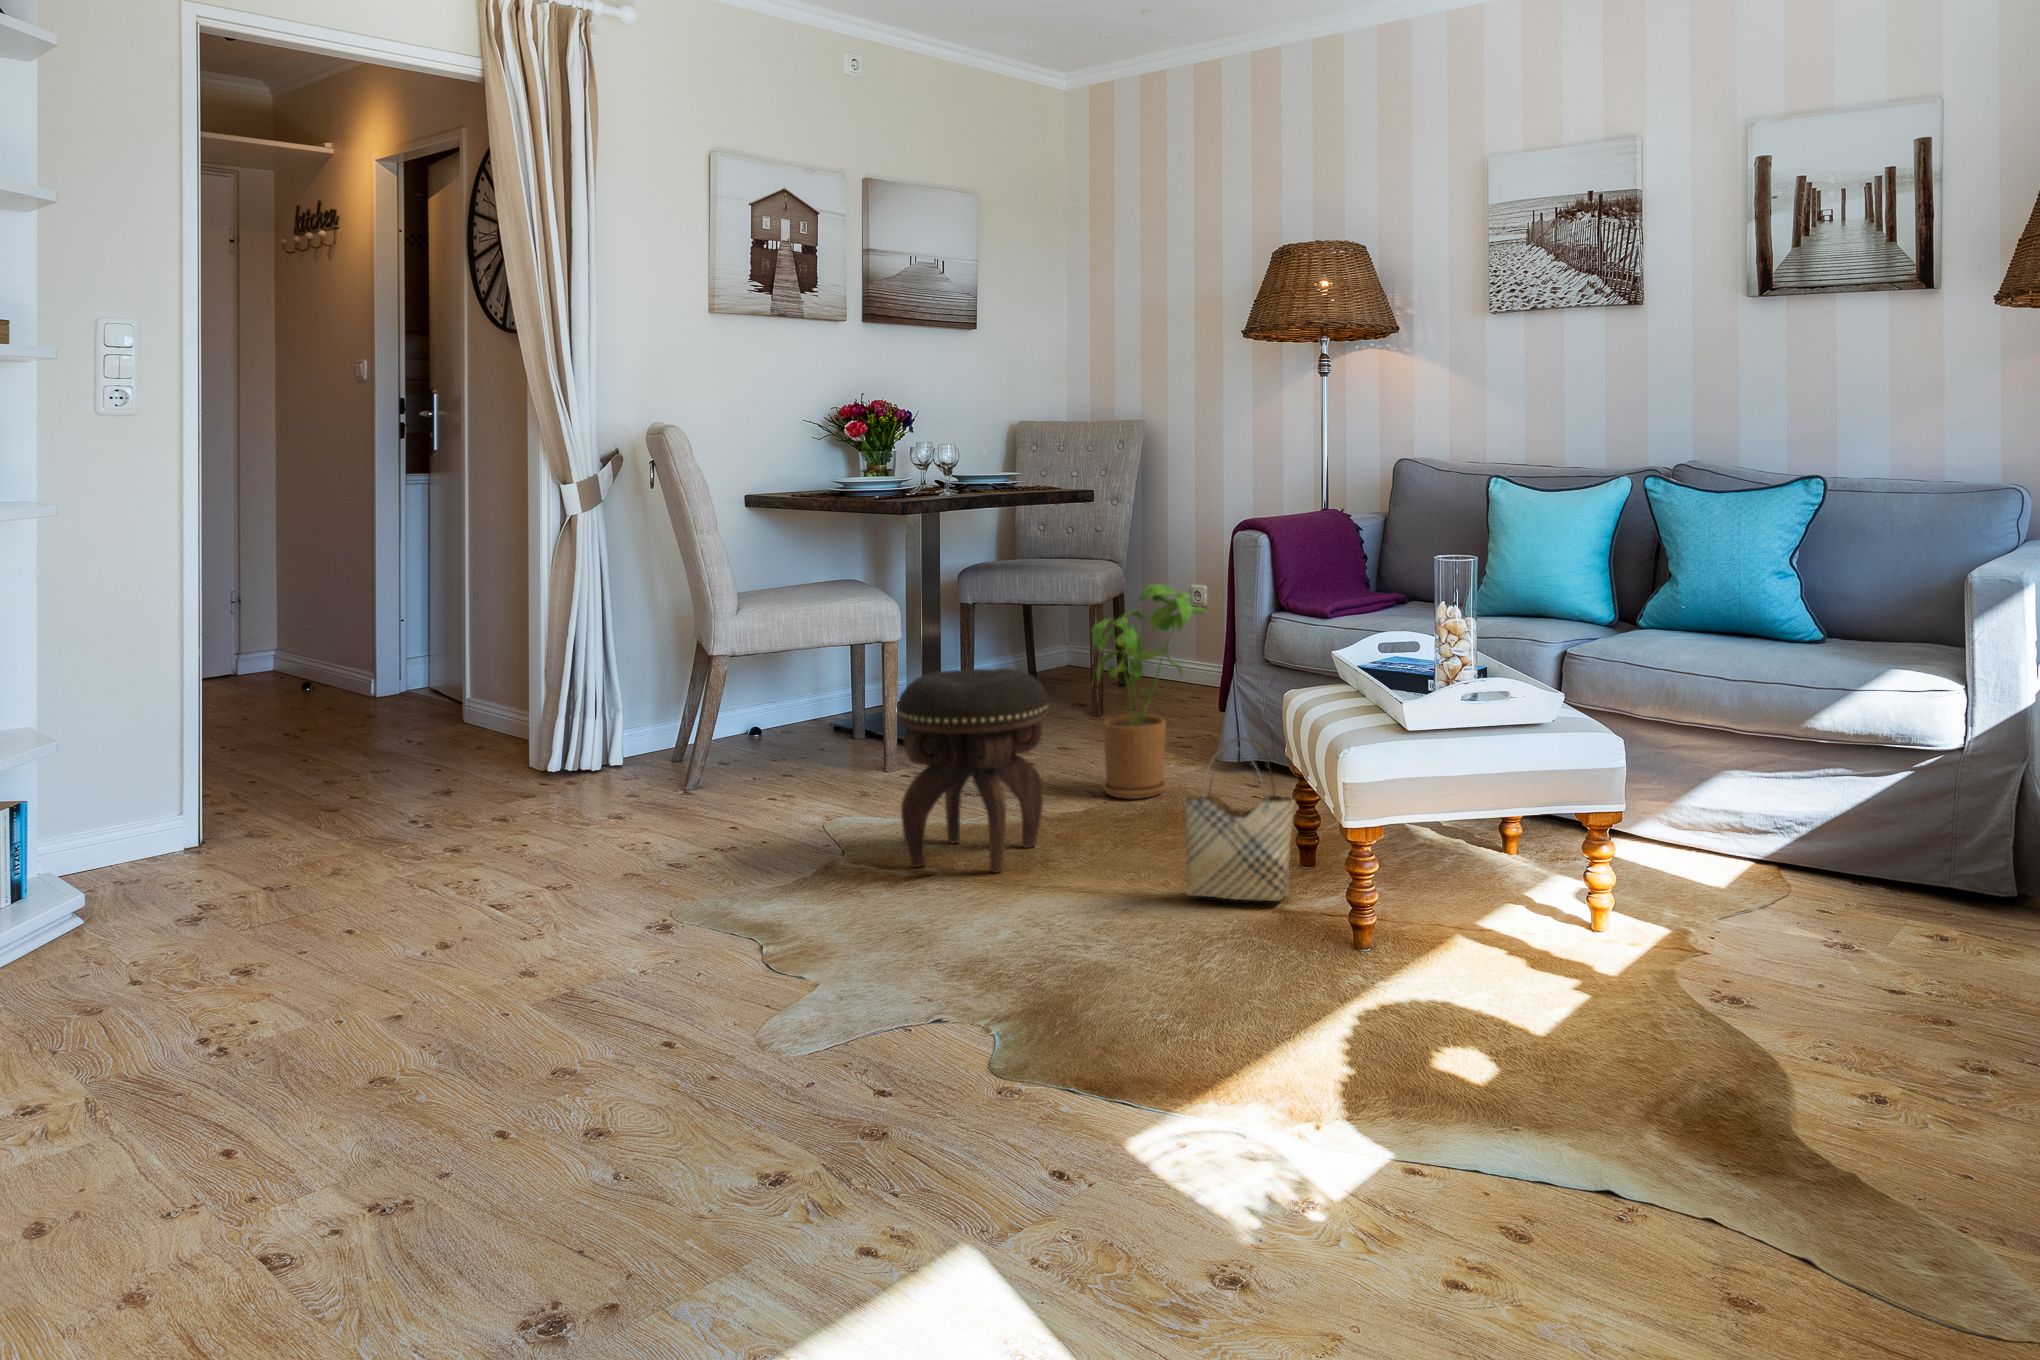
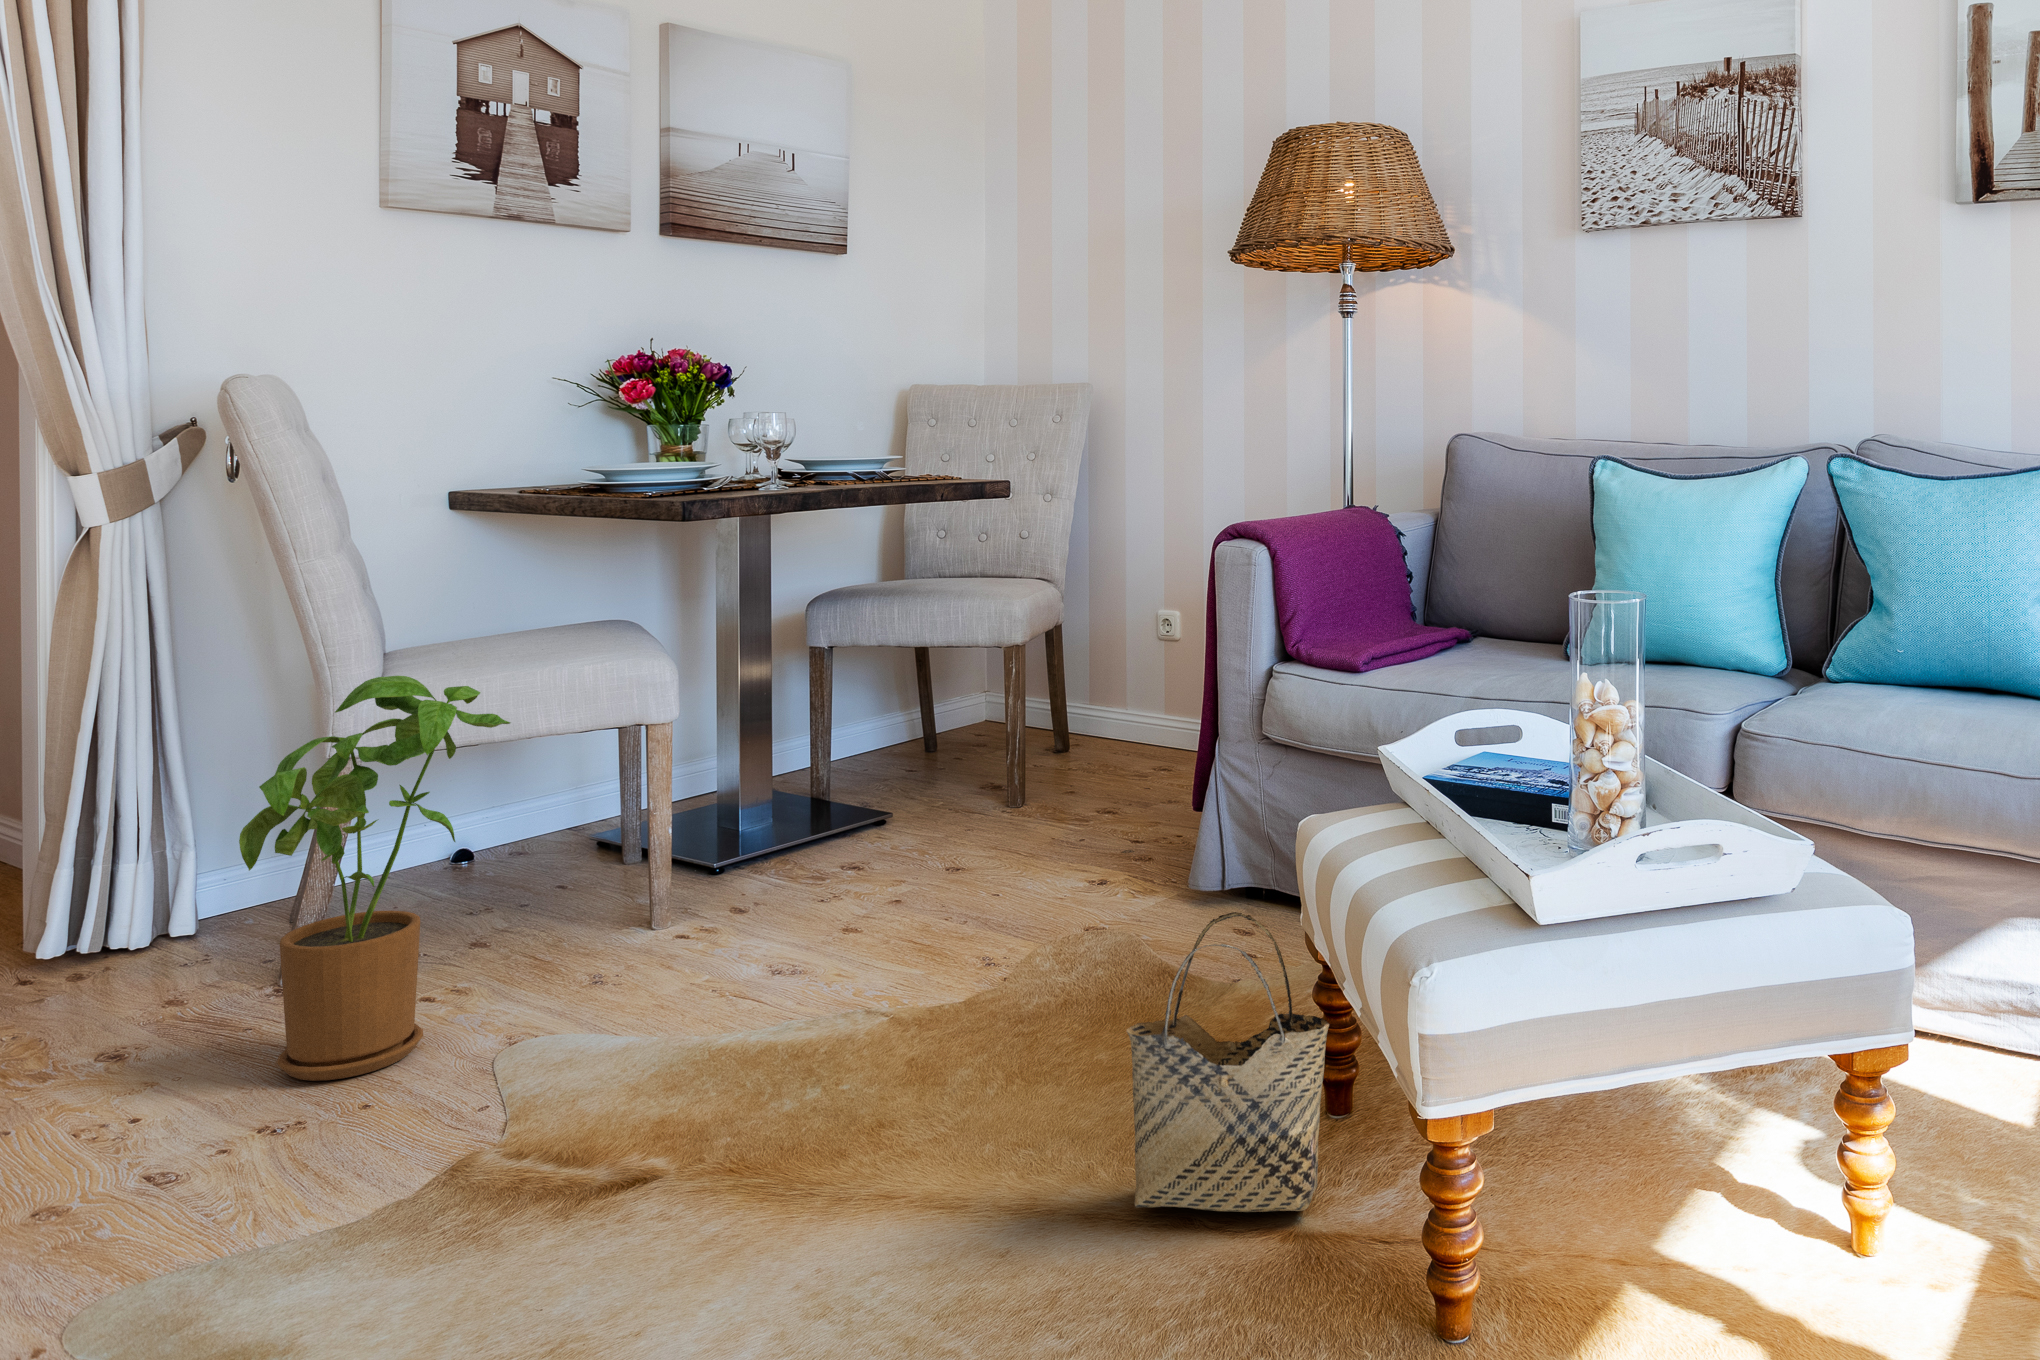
house plant: present [1092,584,1206,799] -> present [239,676,510,1081]
footstool: present [897,668,1049,872] -> none [618,786,899,1159]

